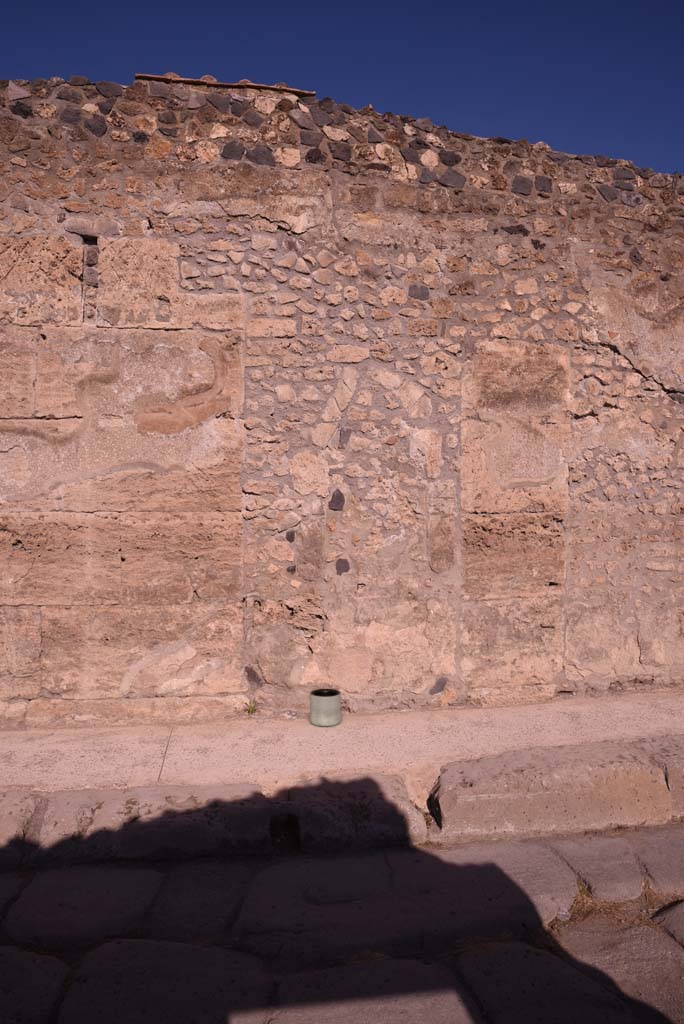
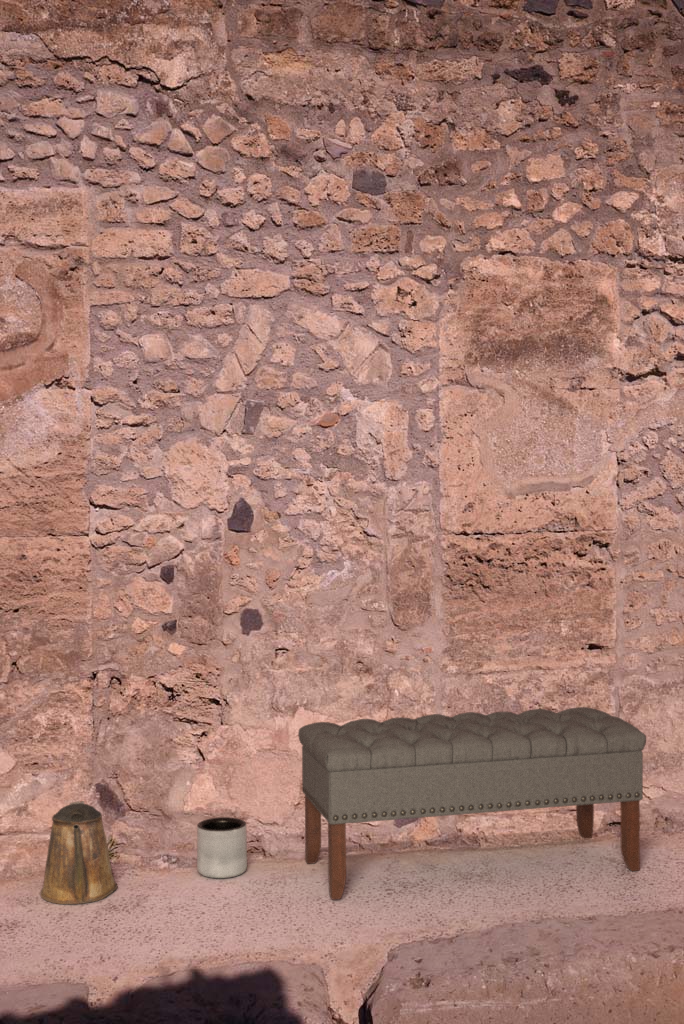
bench: none [372,622,592,739] -> present [298,707,646,899]
watering can: none [214,677,262,741] -> present [40,801,117,904]

